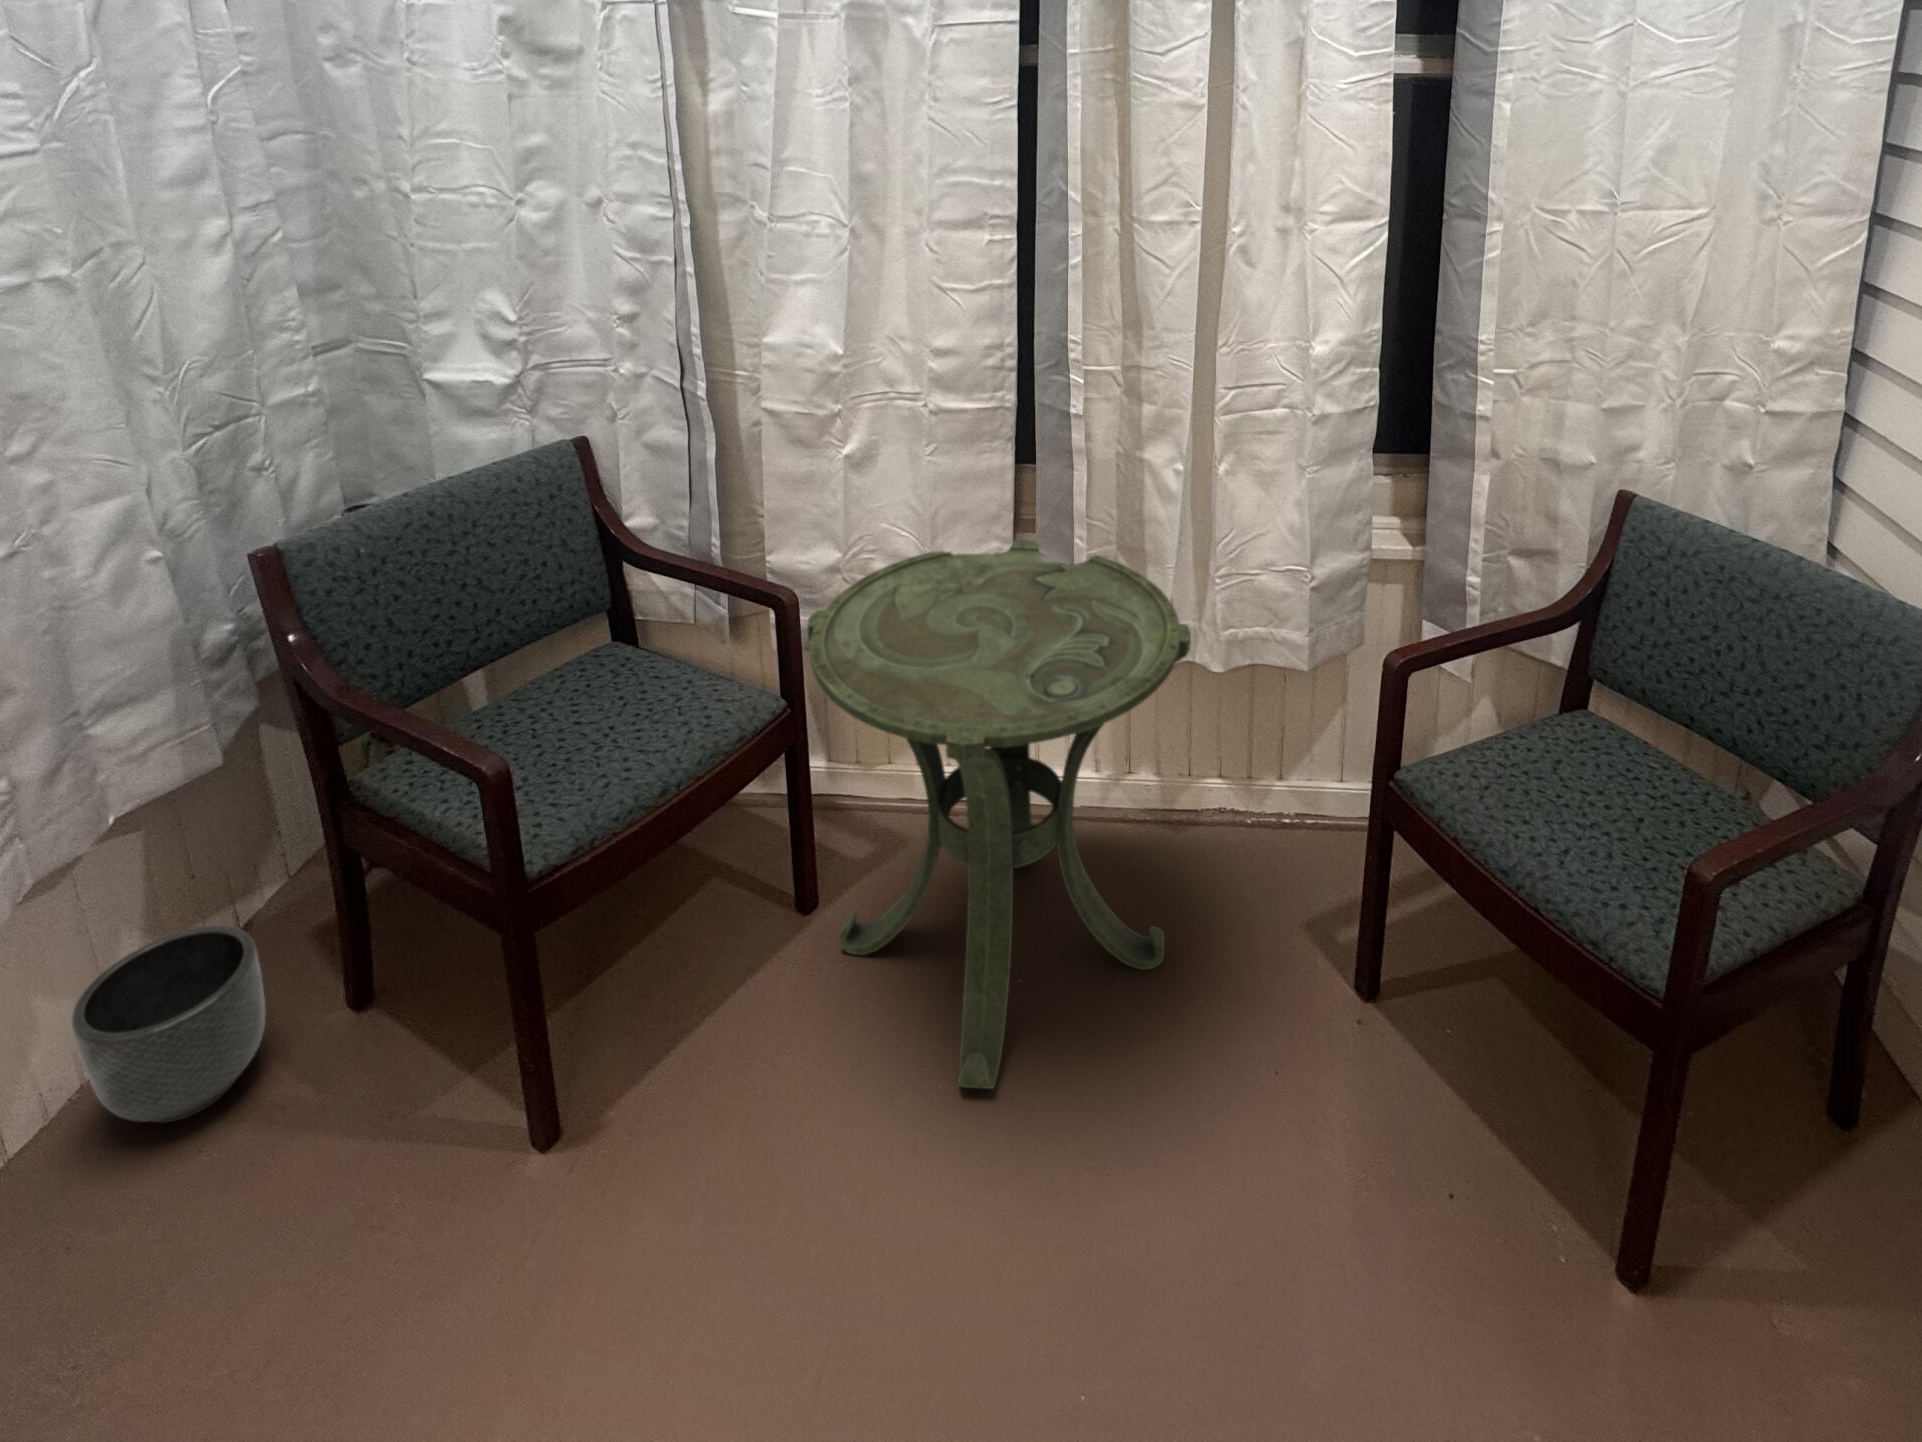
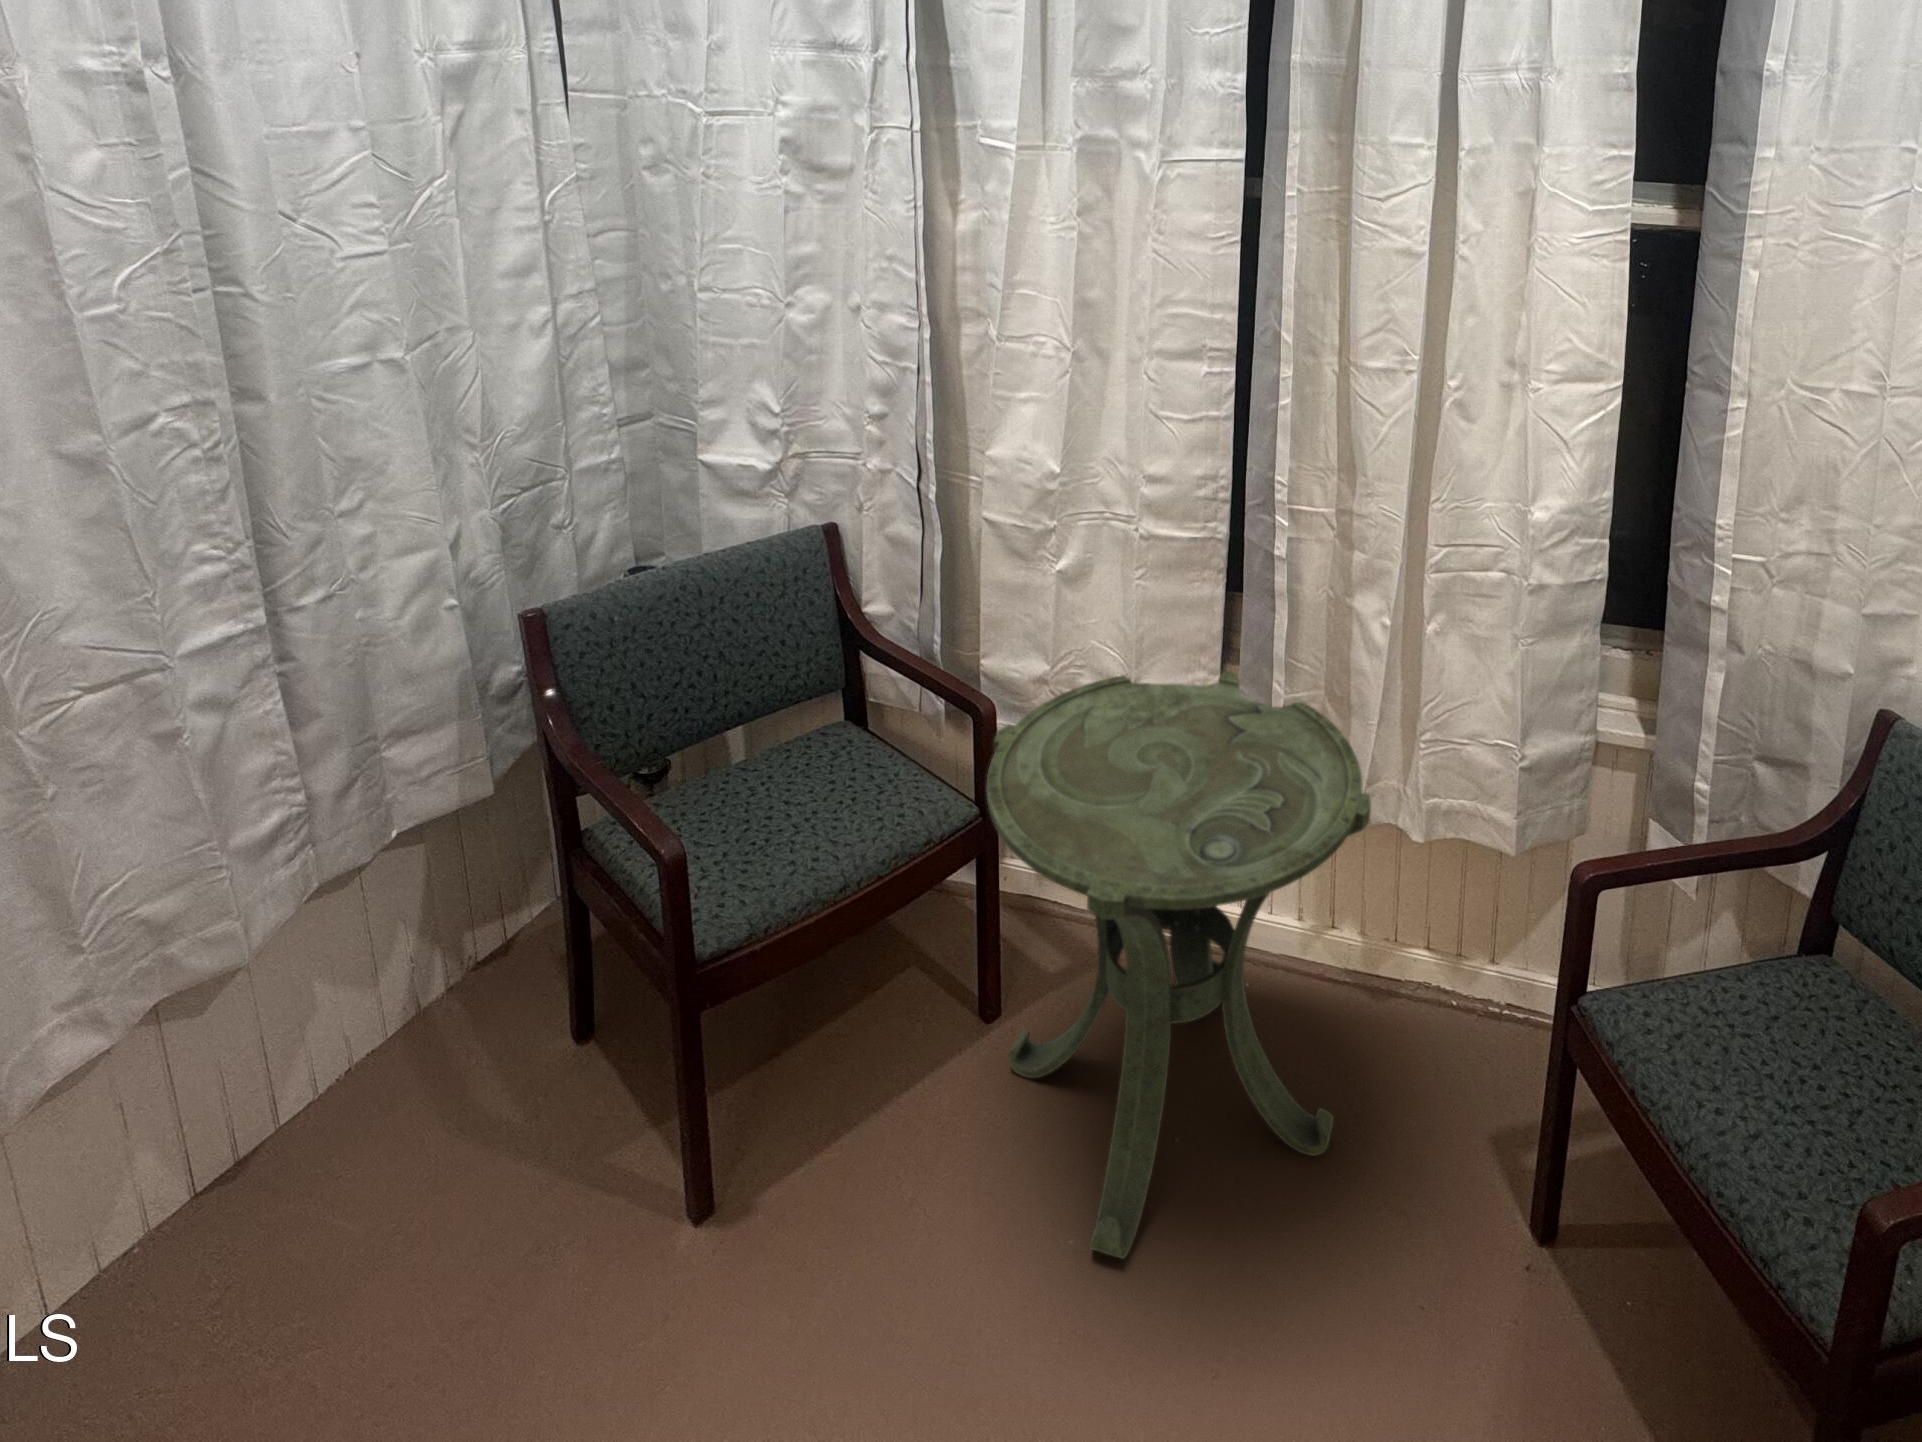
planter: present [72,925,265,1123] -> none [339,941,499,1120]

